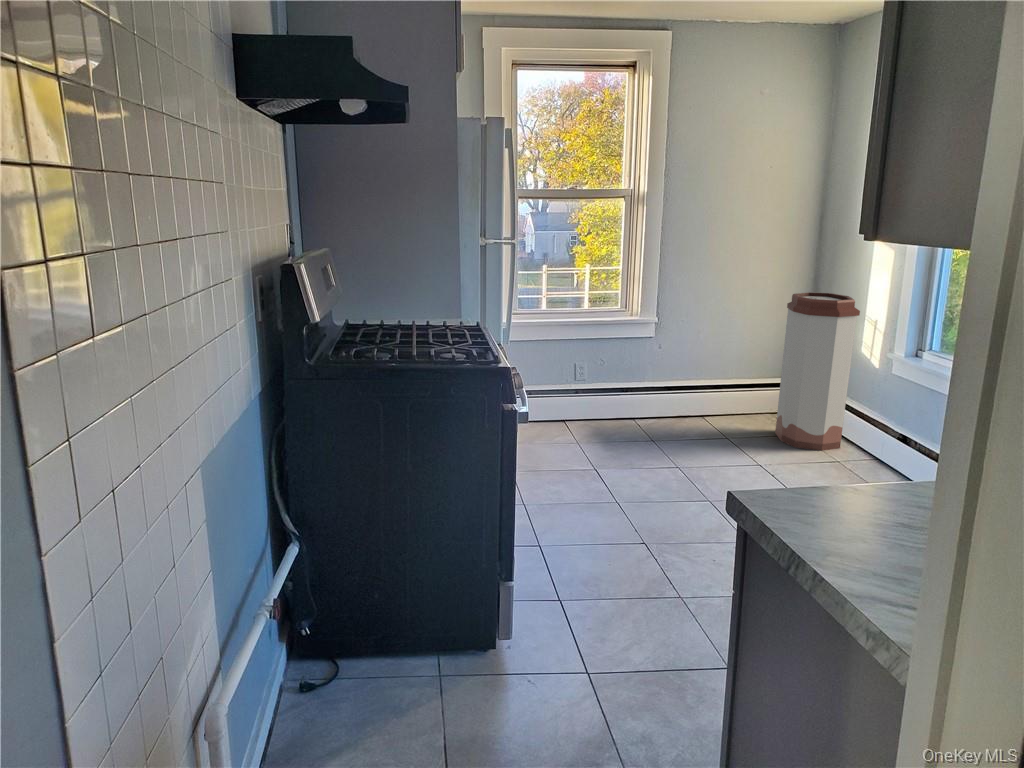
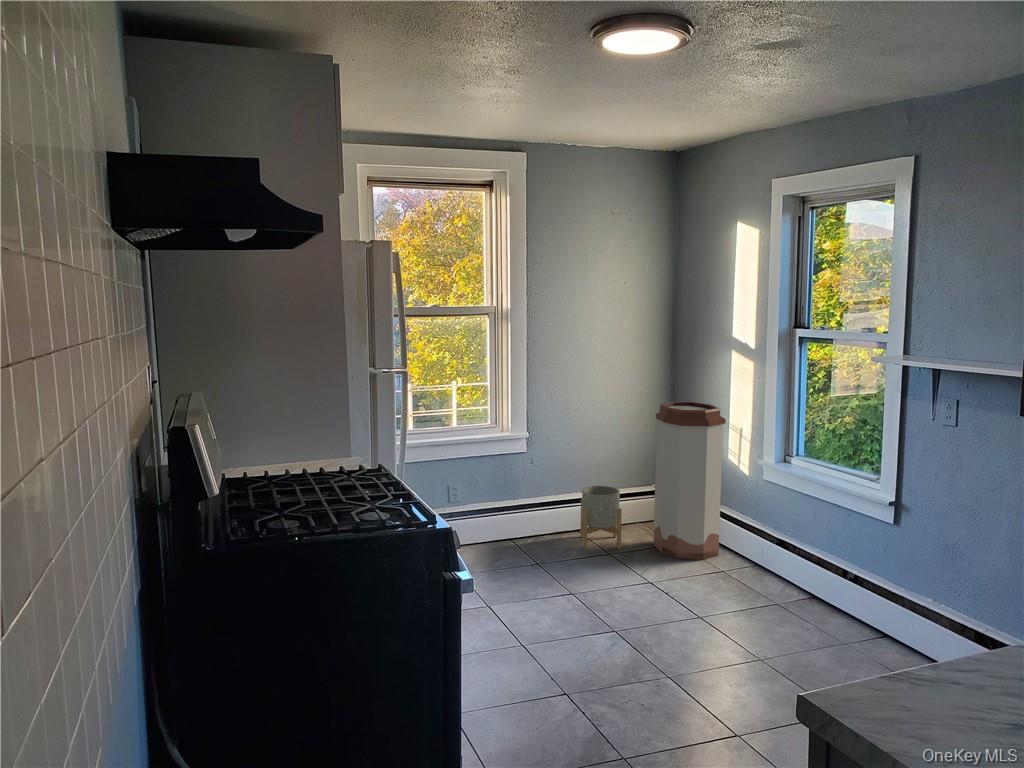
planter: none [702,372,745,434] -> present [581,486,622,549]

